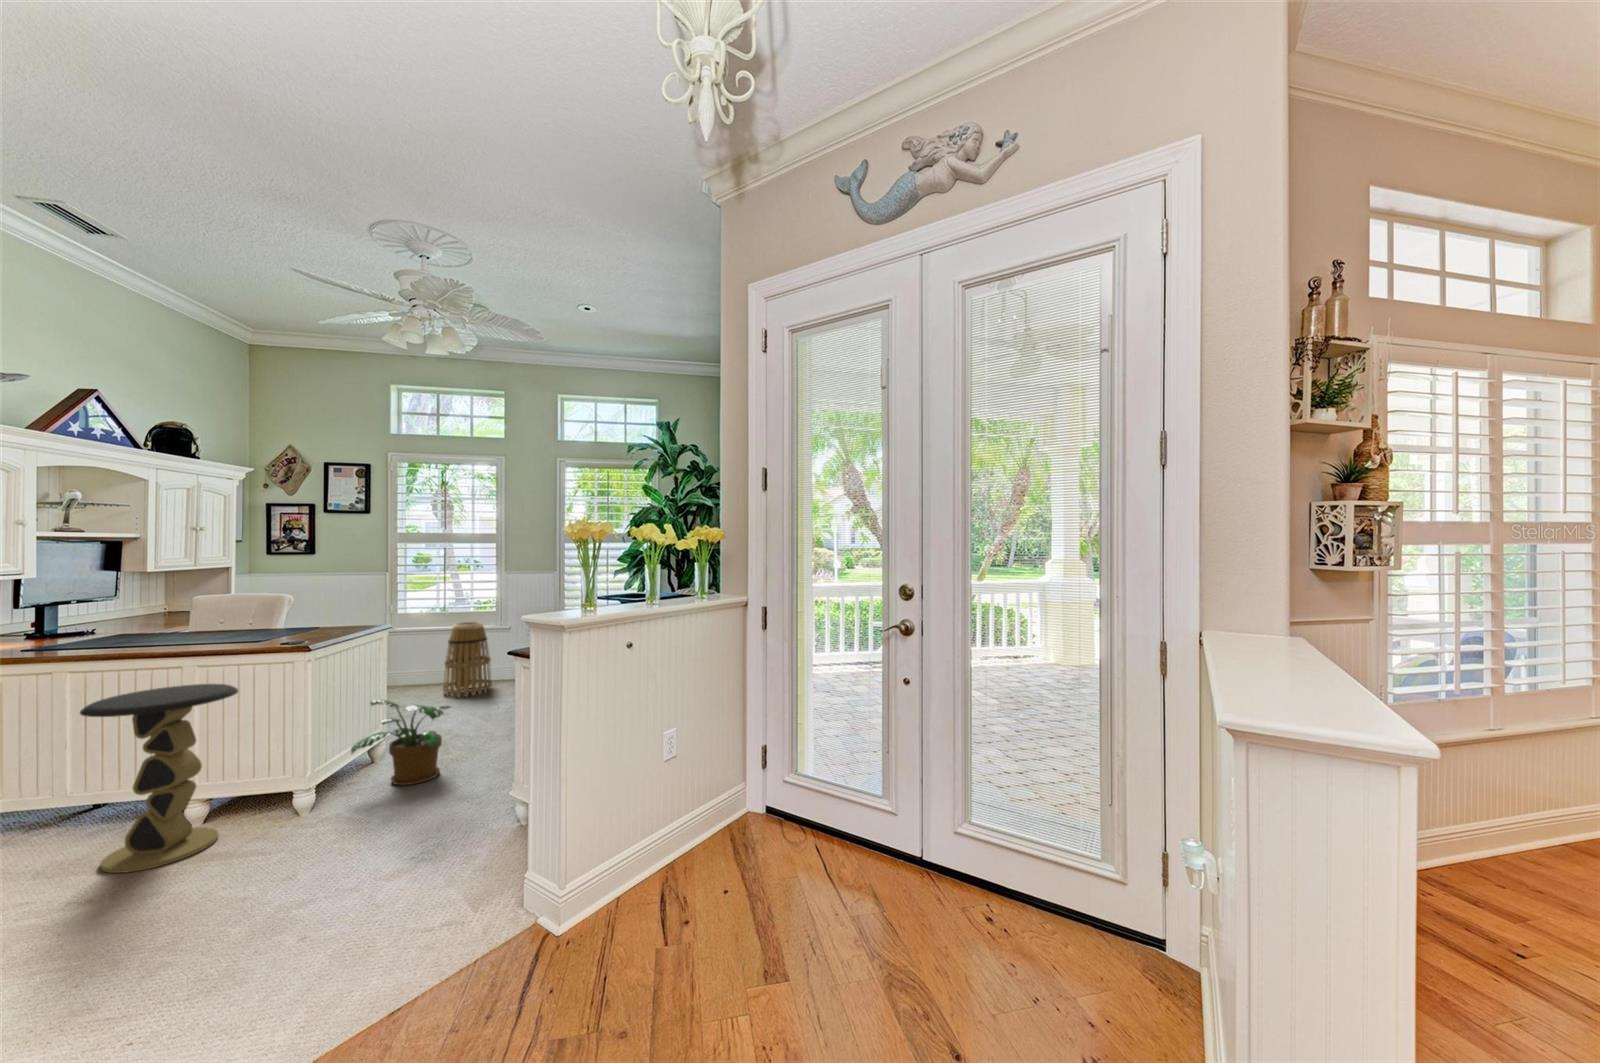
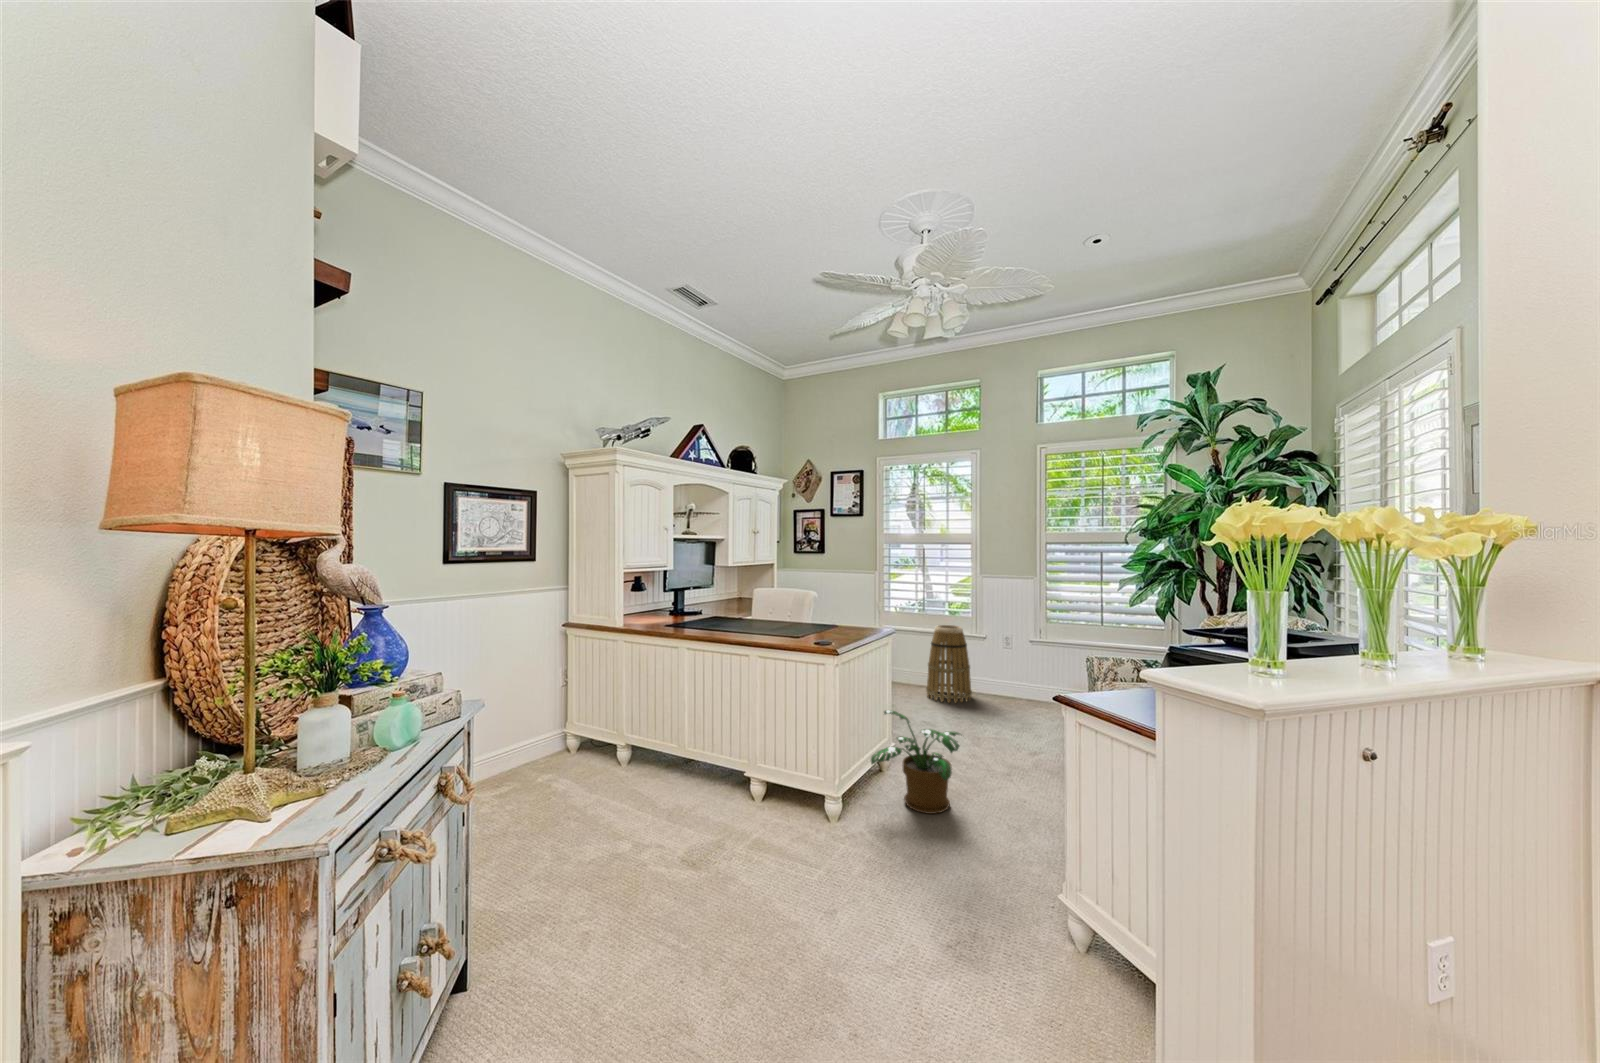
side table: present [80,684,238,873] -> none [692,674,789,842]

